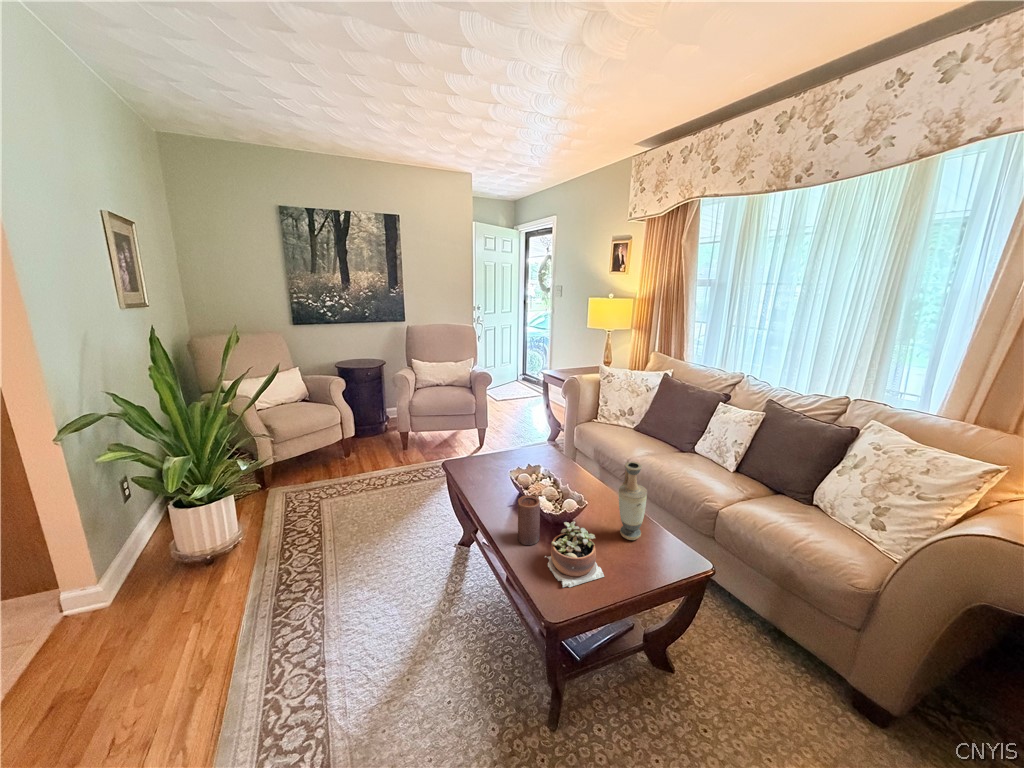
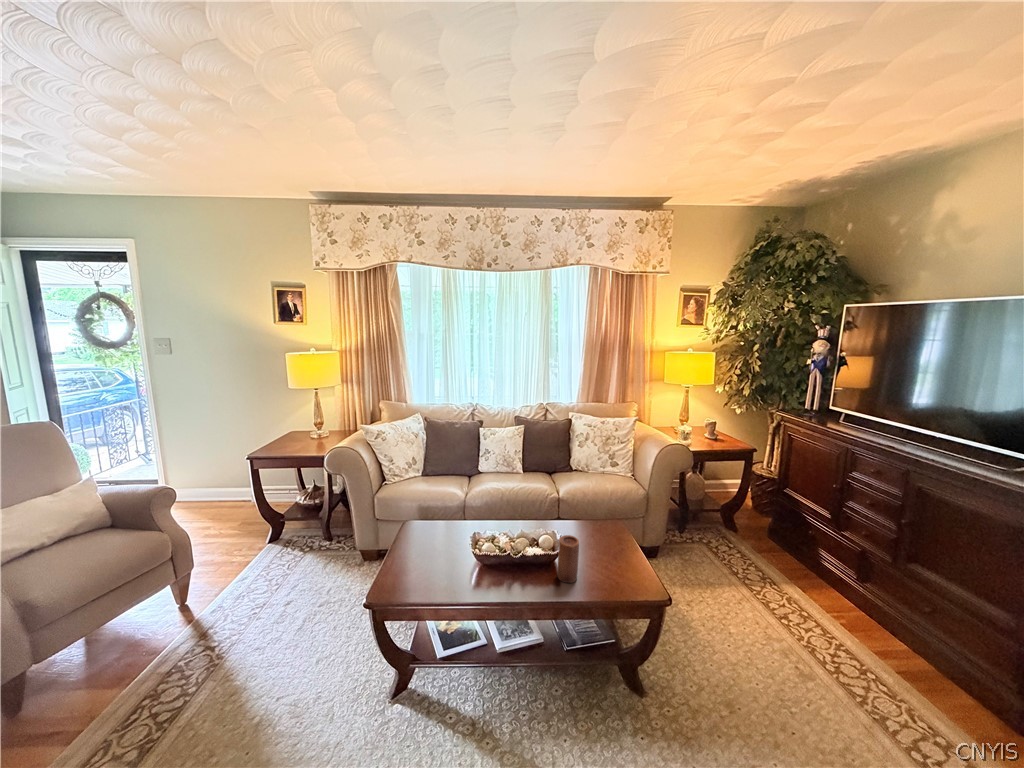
vase: present [619,462,647,540] -> none [575,473,596,535]
succulent plant: present [545,521,604,587] -> none [587,533,633,579]

